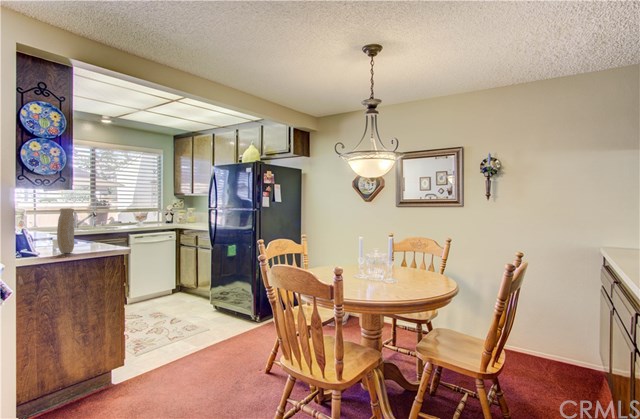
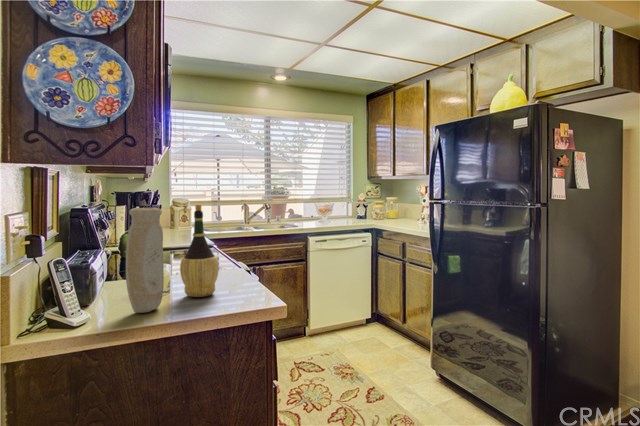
wine bottle: none [77,208,97,250] -> present [180,205,219,297]

